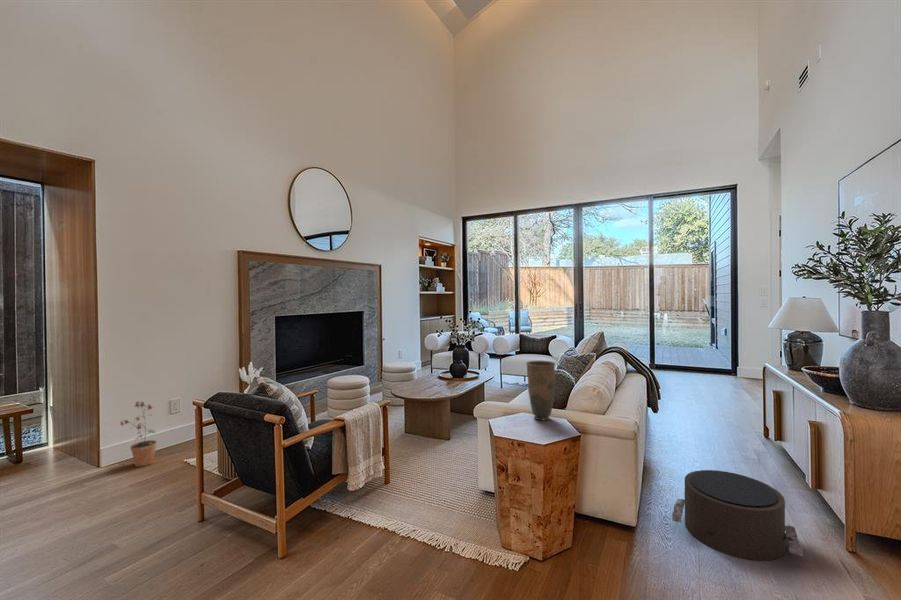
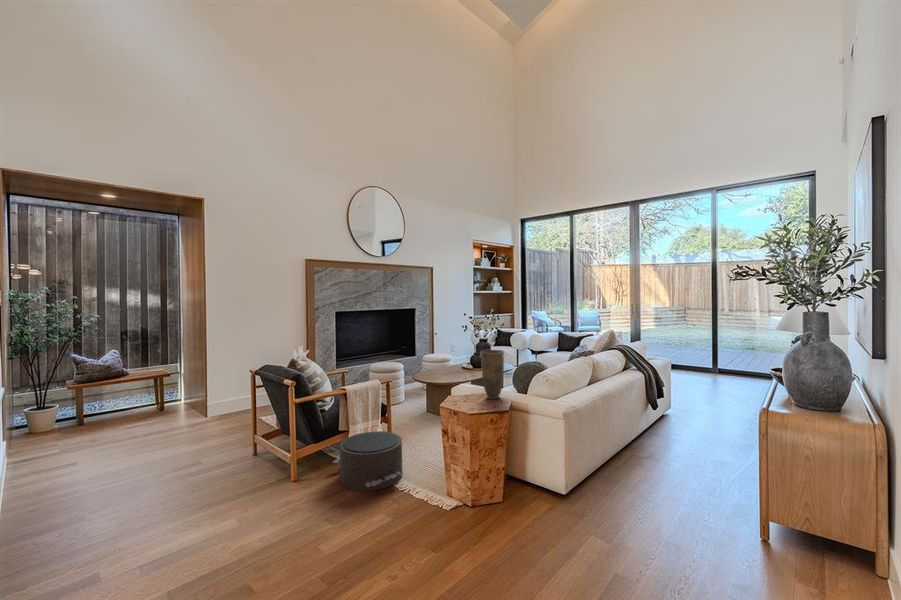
potted plant: present [121,402,157,467] -> none [219,372,243,419]
pouf: present [672,470,803,561] -> present [333,431,403,491]

